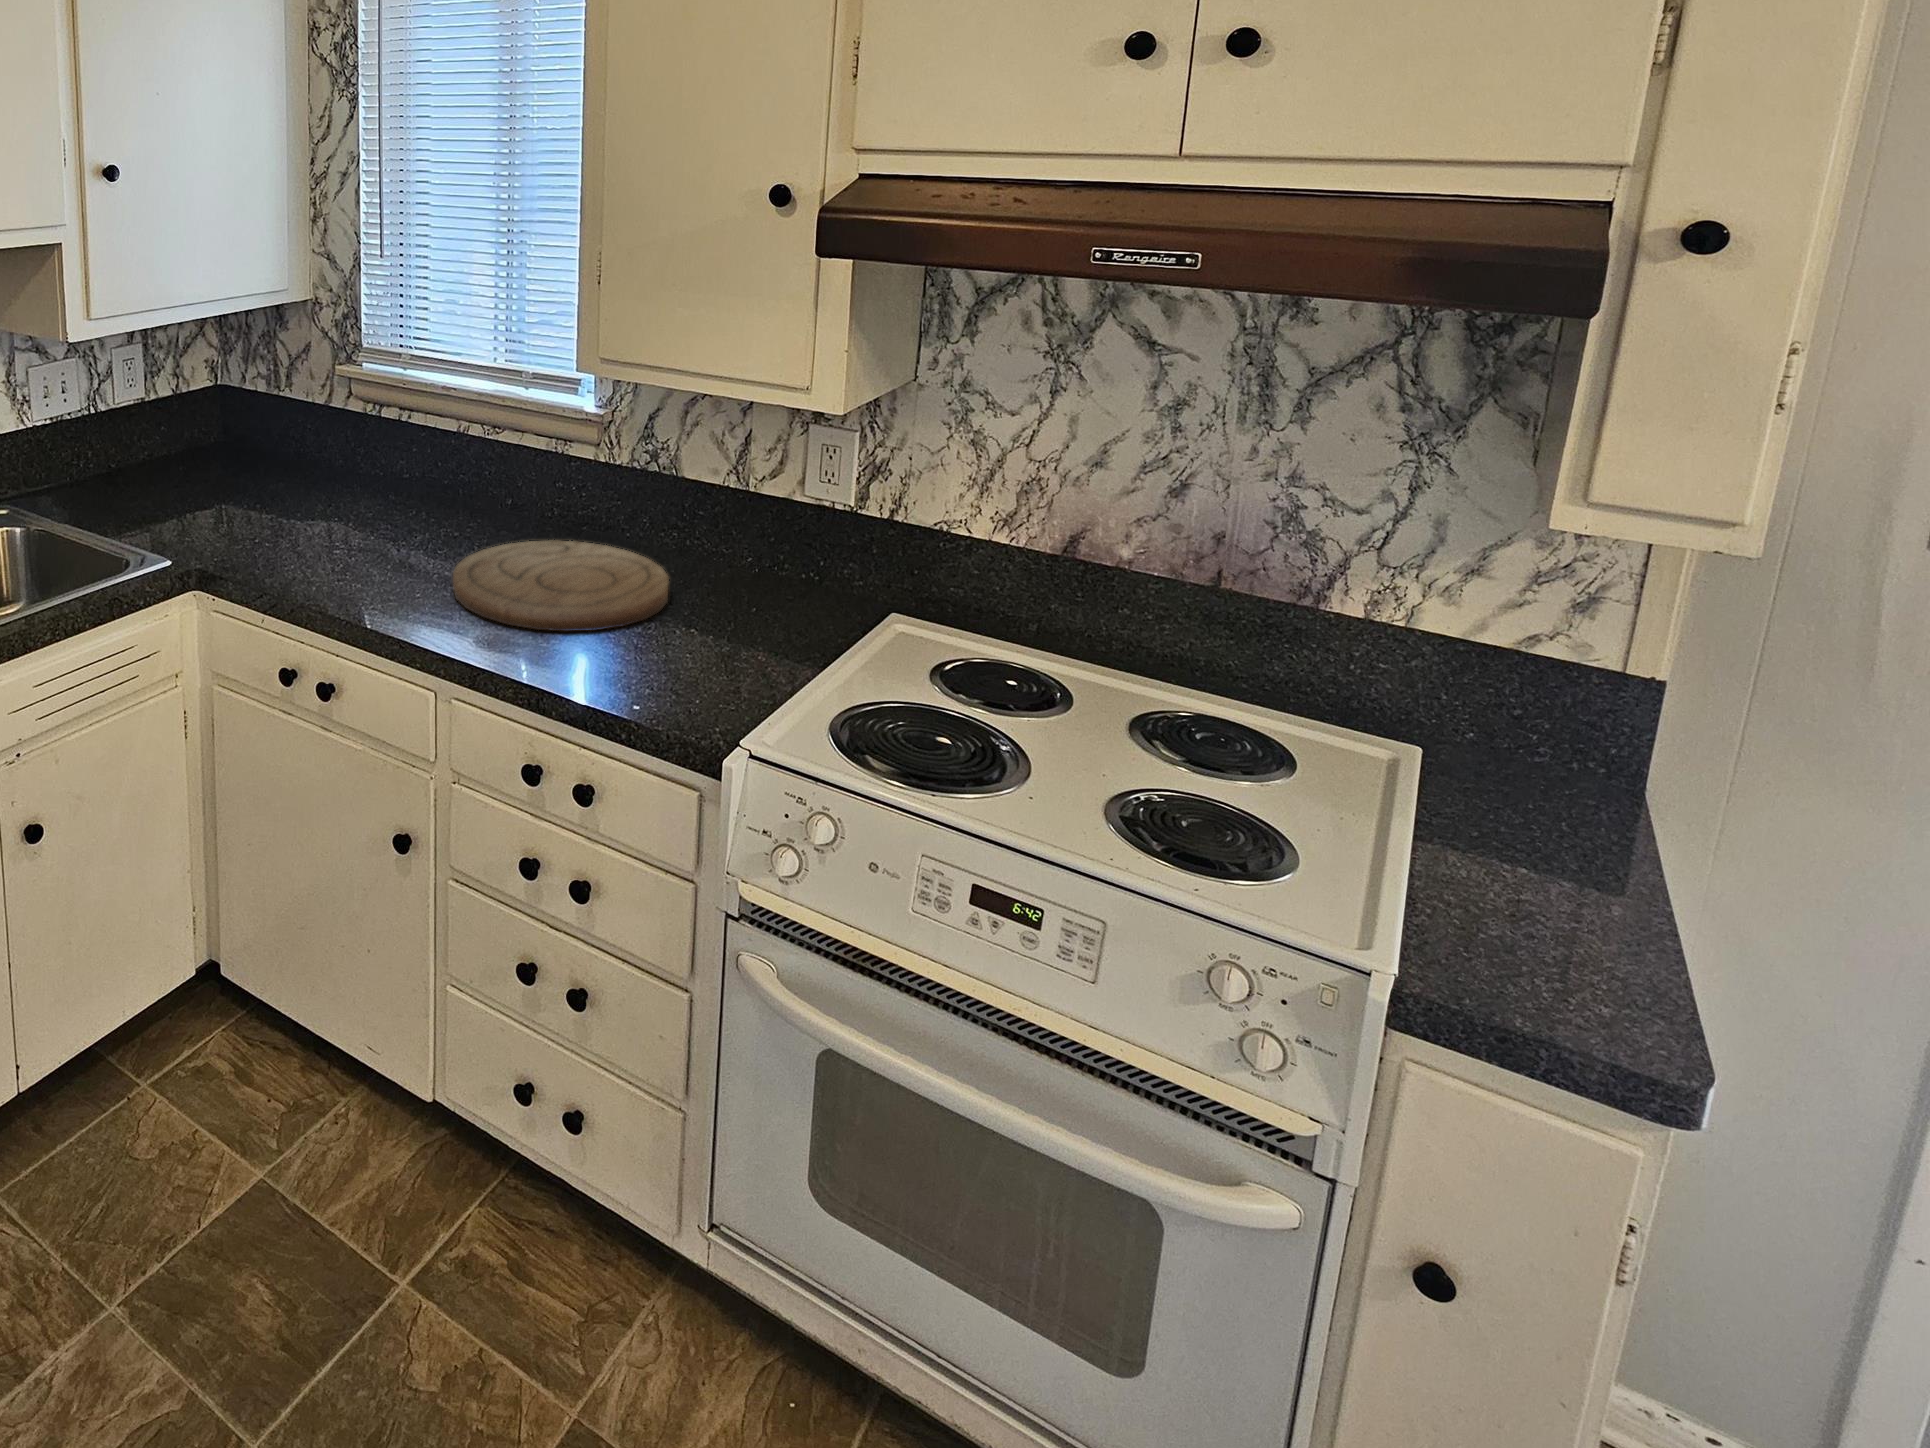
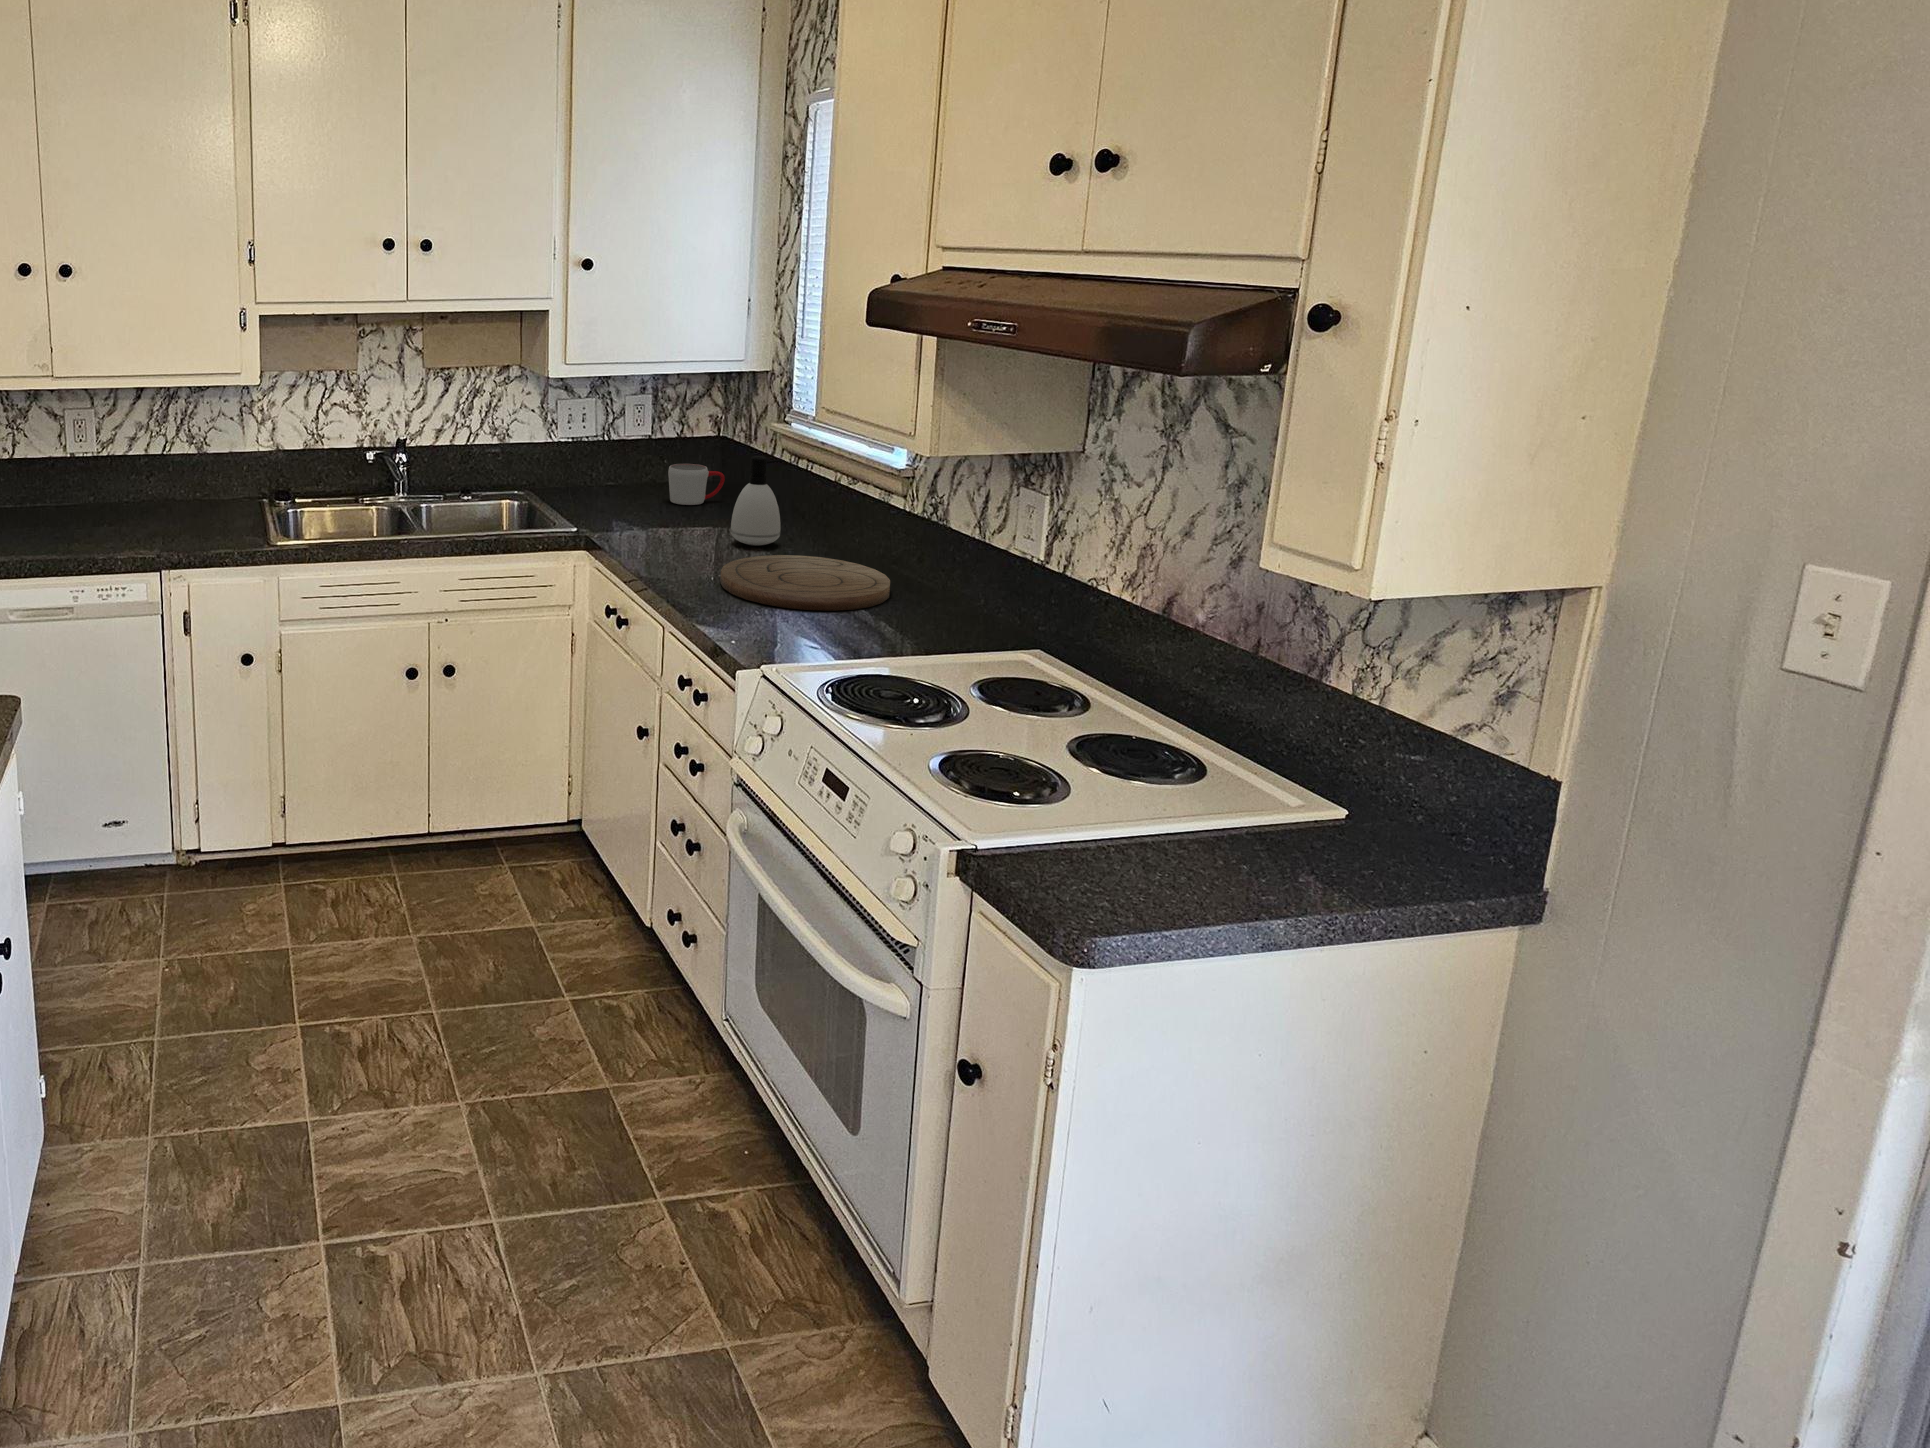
soap dispenser: none [374,418,438,537] -> present [731,456,785,545]
mug: none [201,431,269,490] -> present [668,464,725,505]

